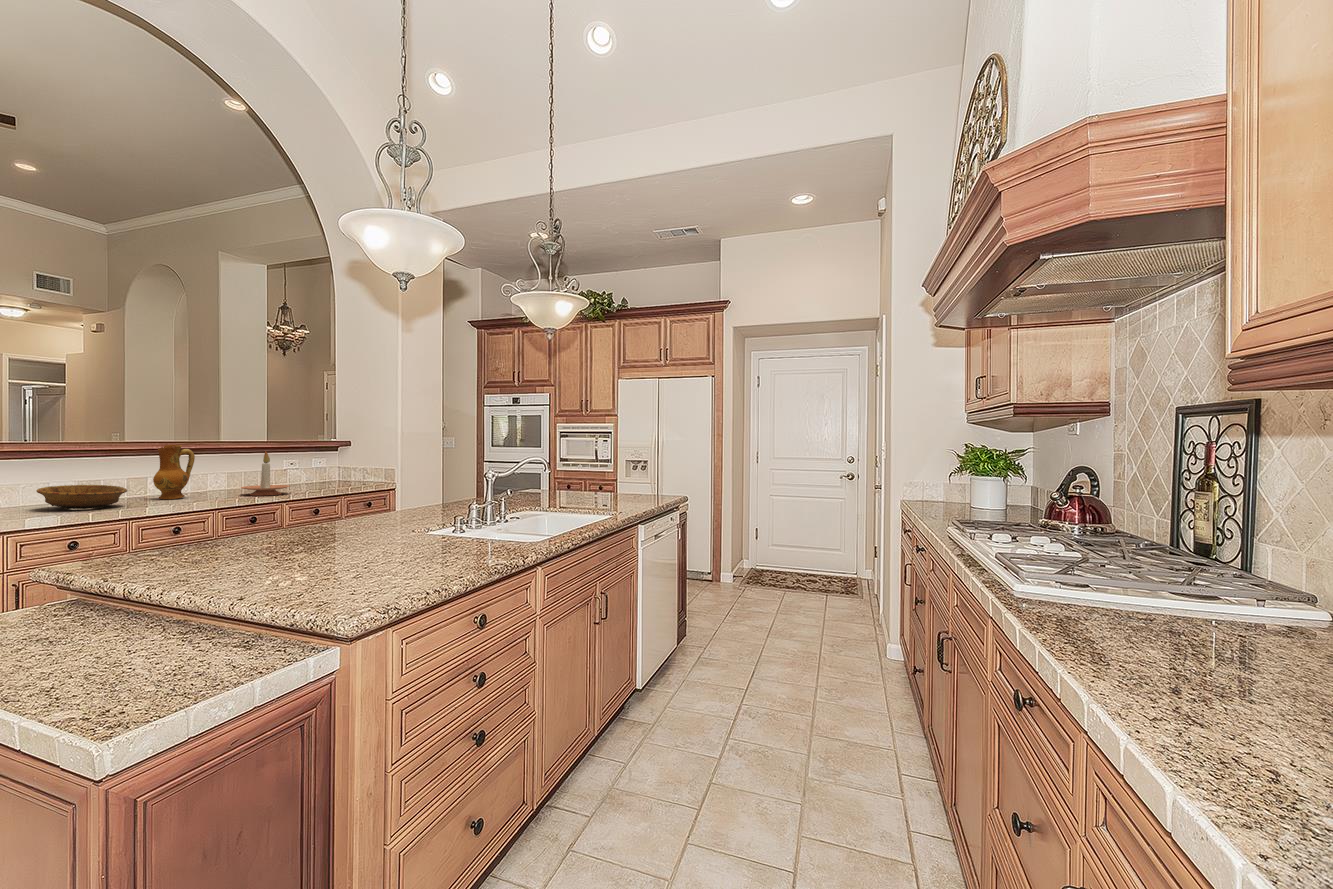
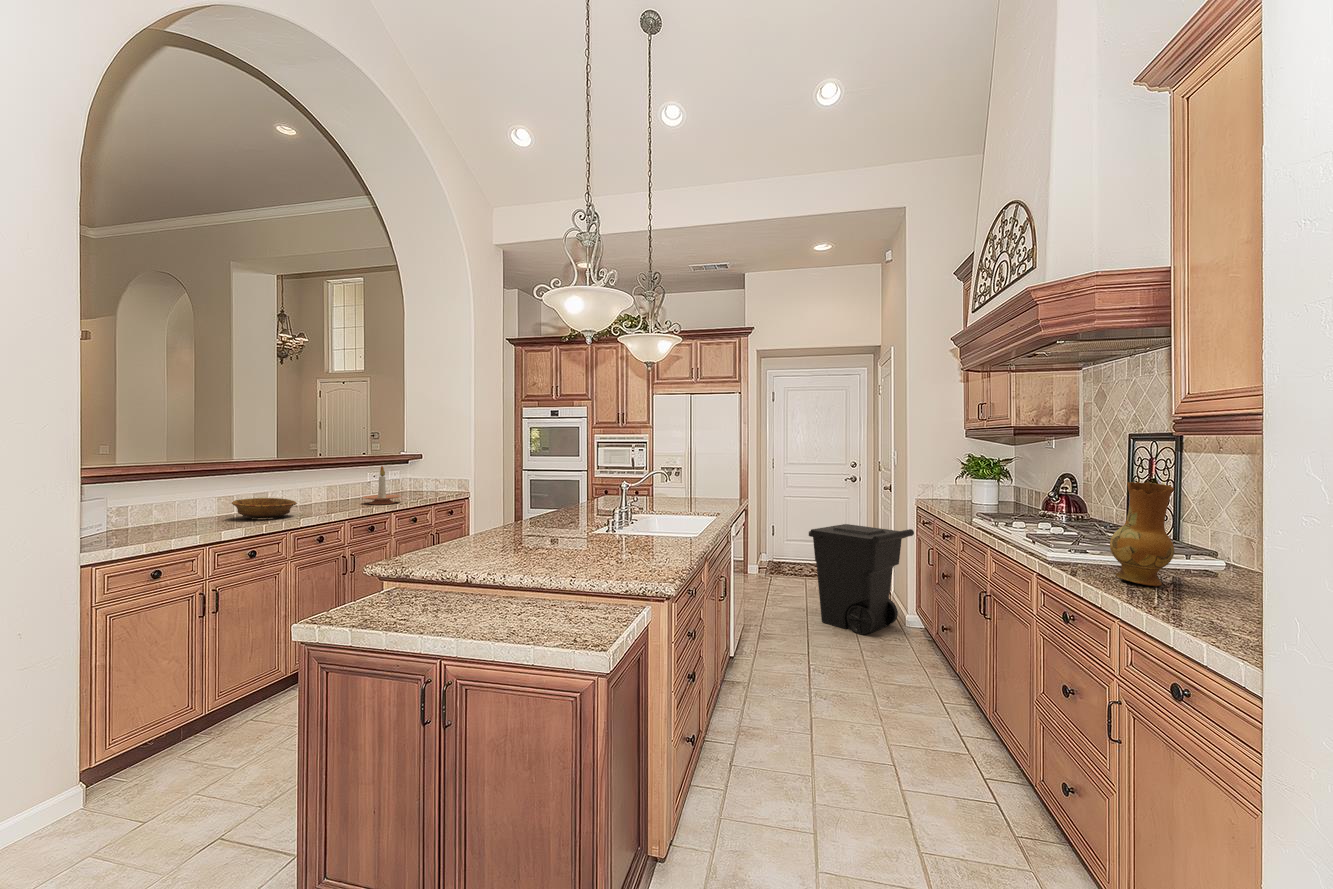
ceramic jug: present [153,445,195,499] -> present [1110,482,1174,587]
trash can: none [770,530,899,668] -> present [809,524,914,634]

